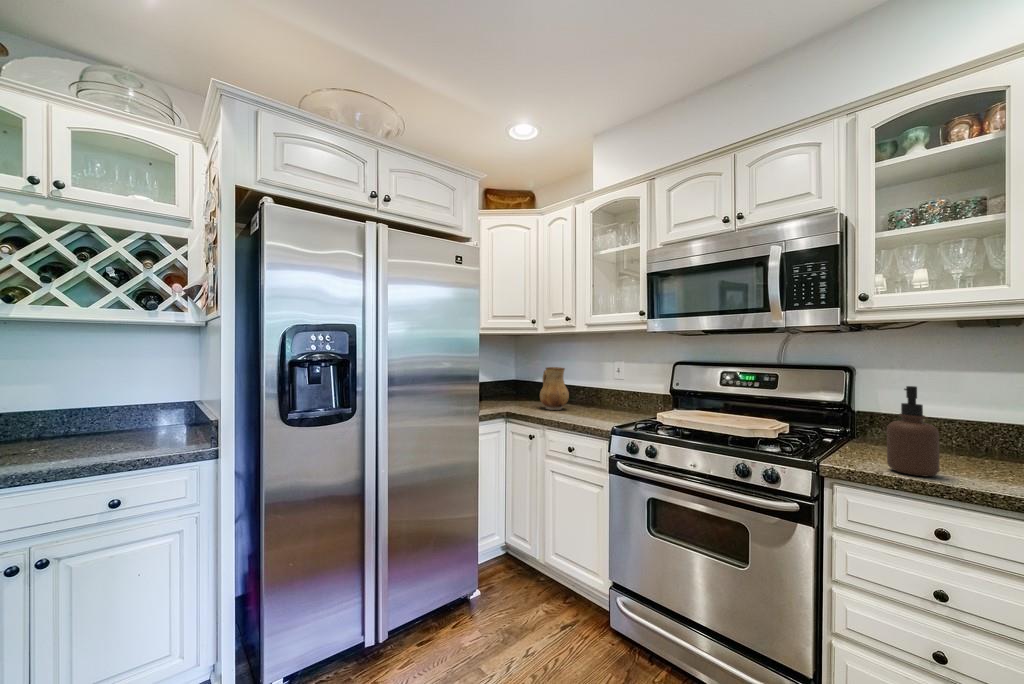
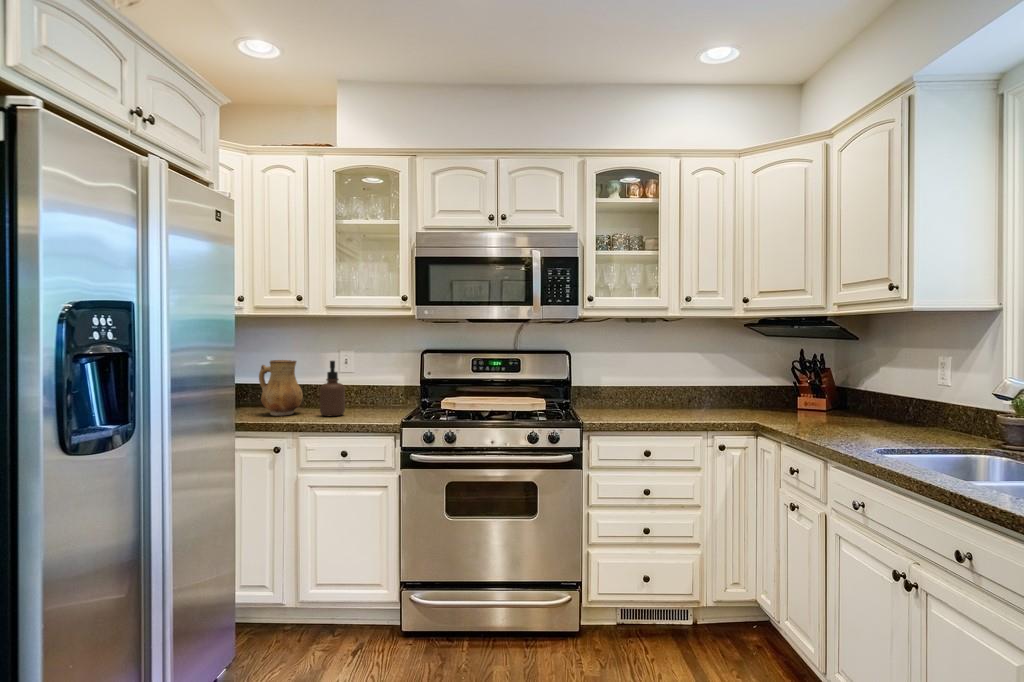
soap dispenser: present [887,386,940,476] -> present [320,361,345,416]

